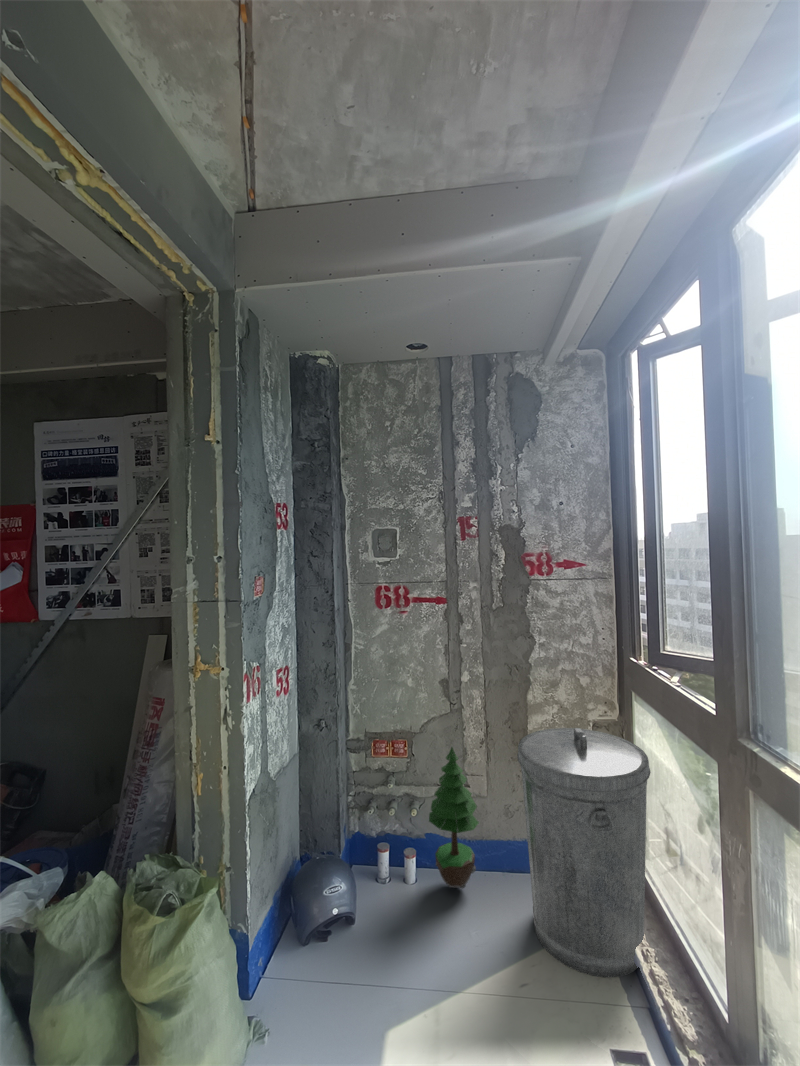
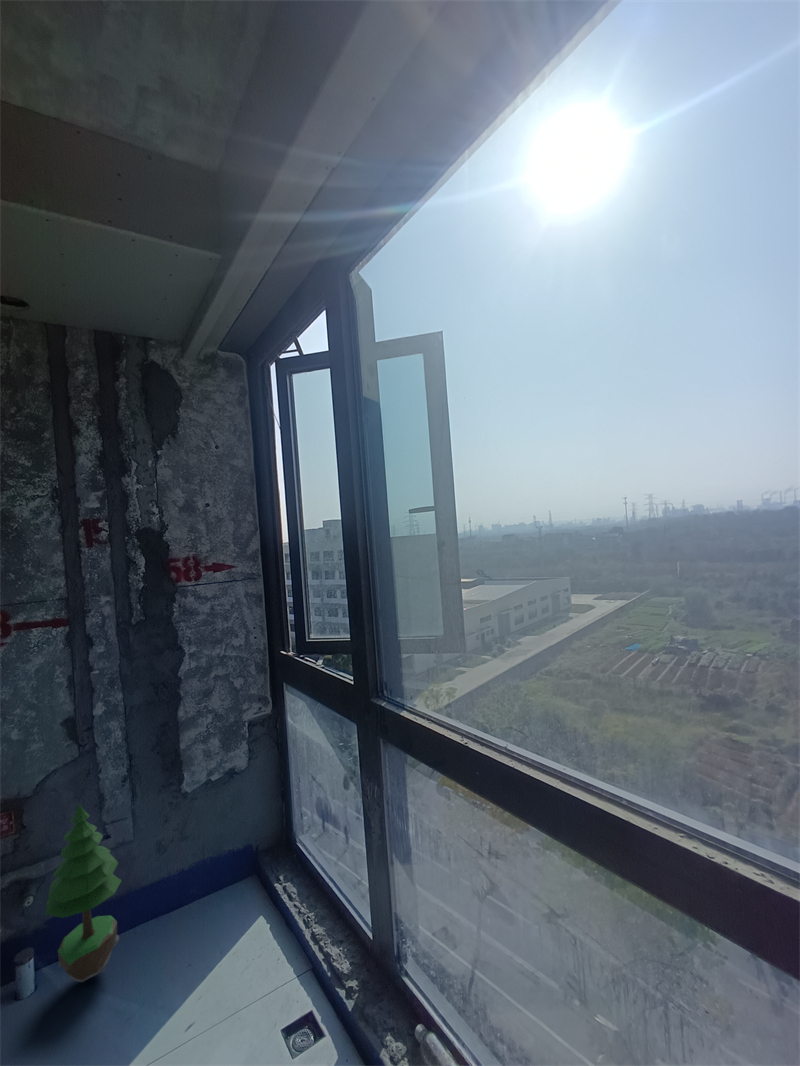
trash can: present [517,728,651,977] -> none [168,727,305,991]

